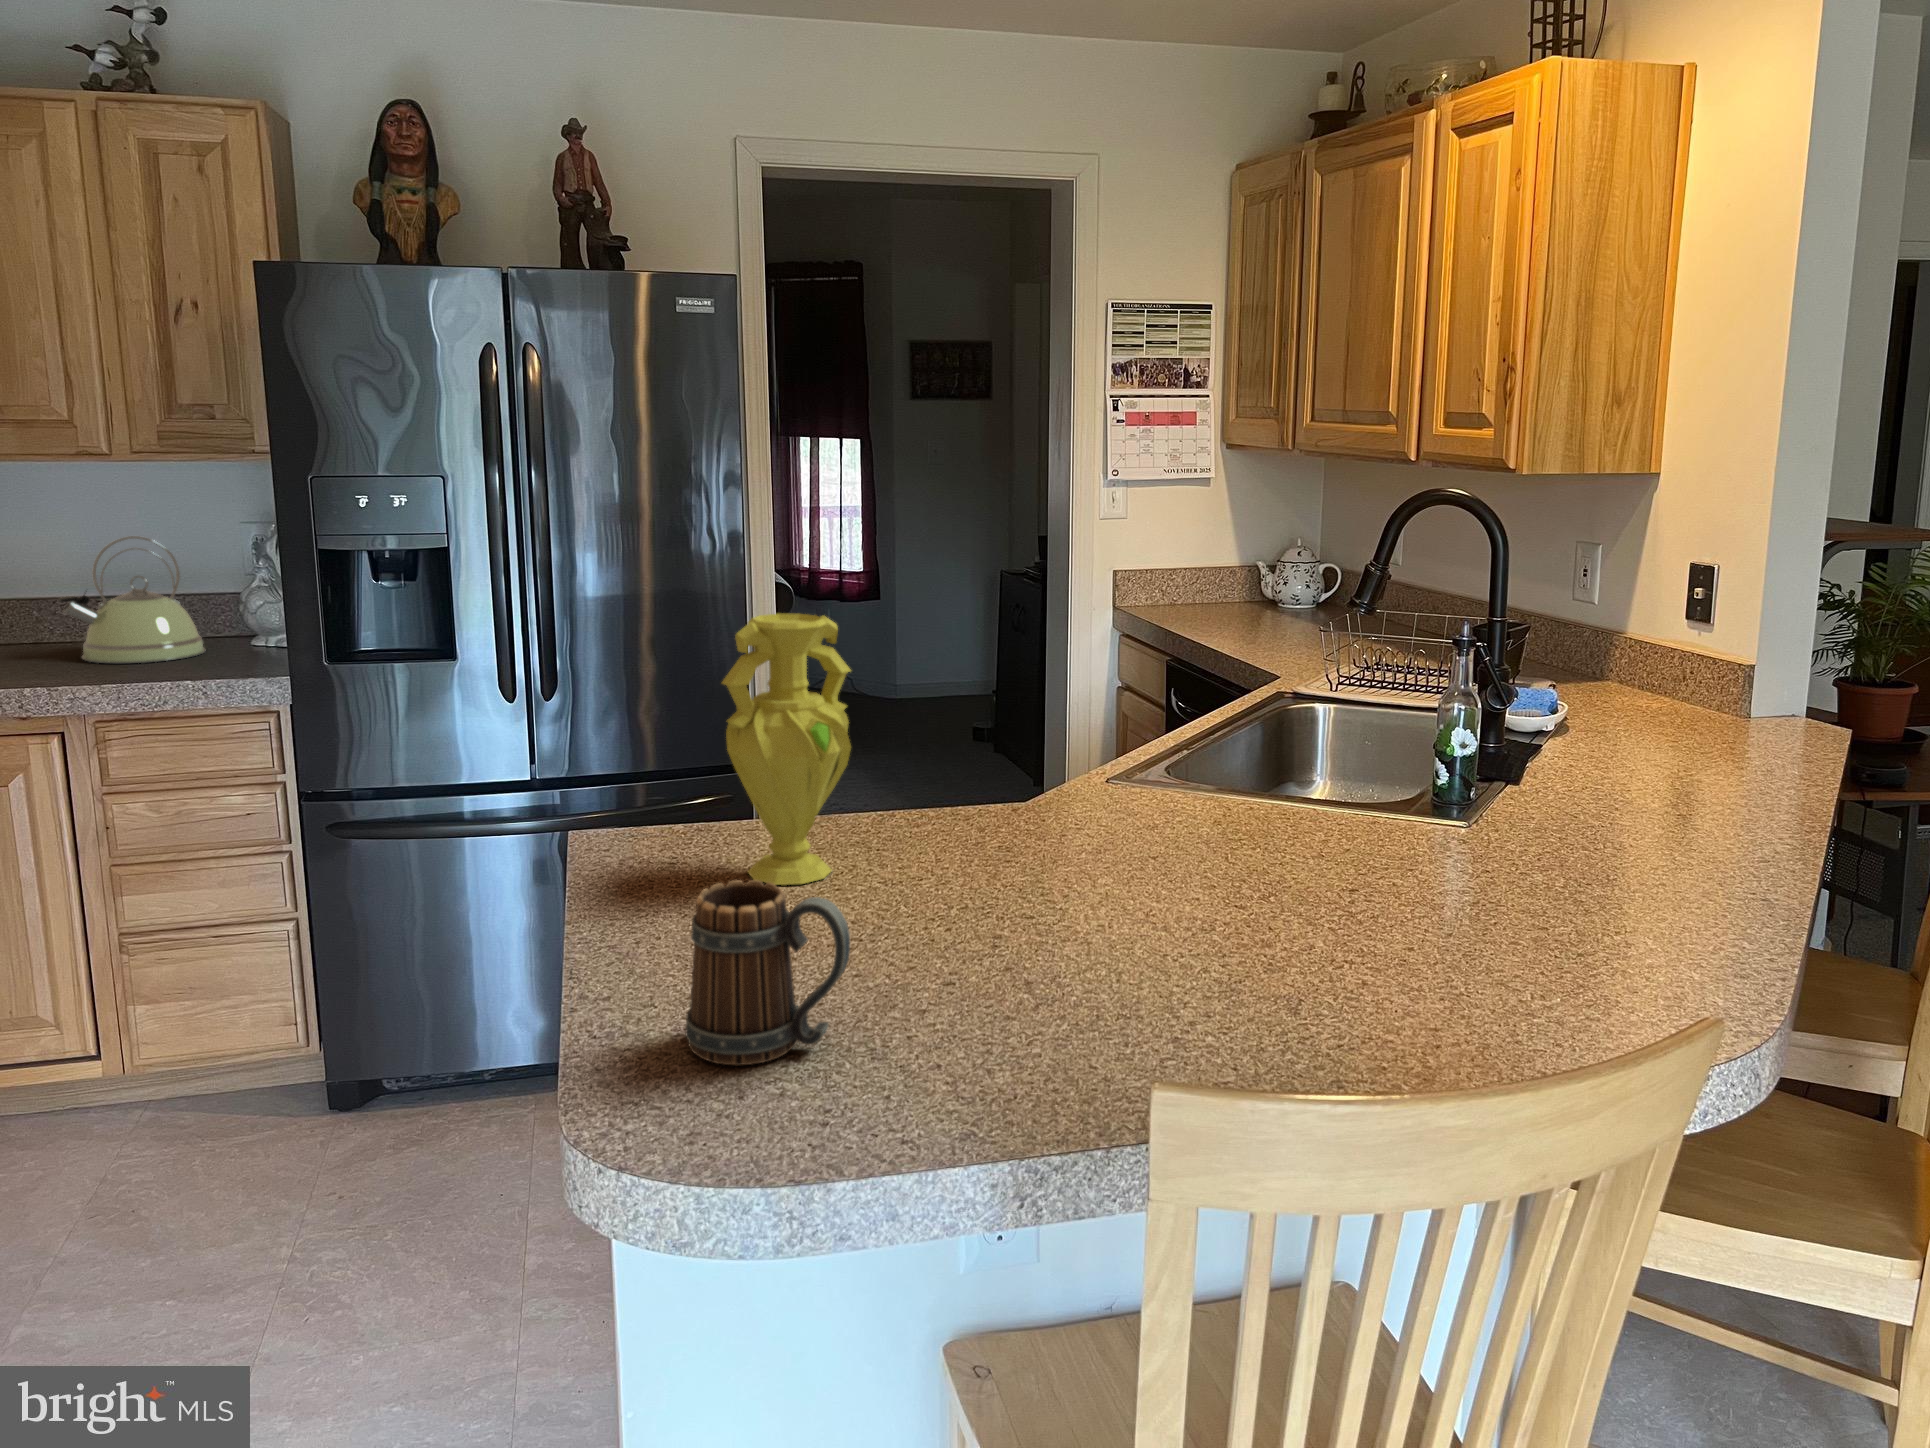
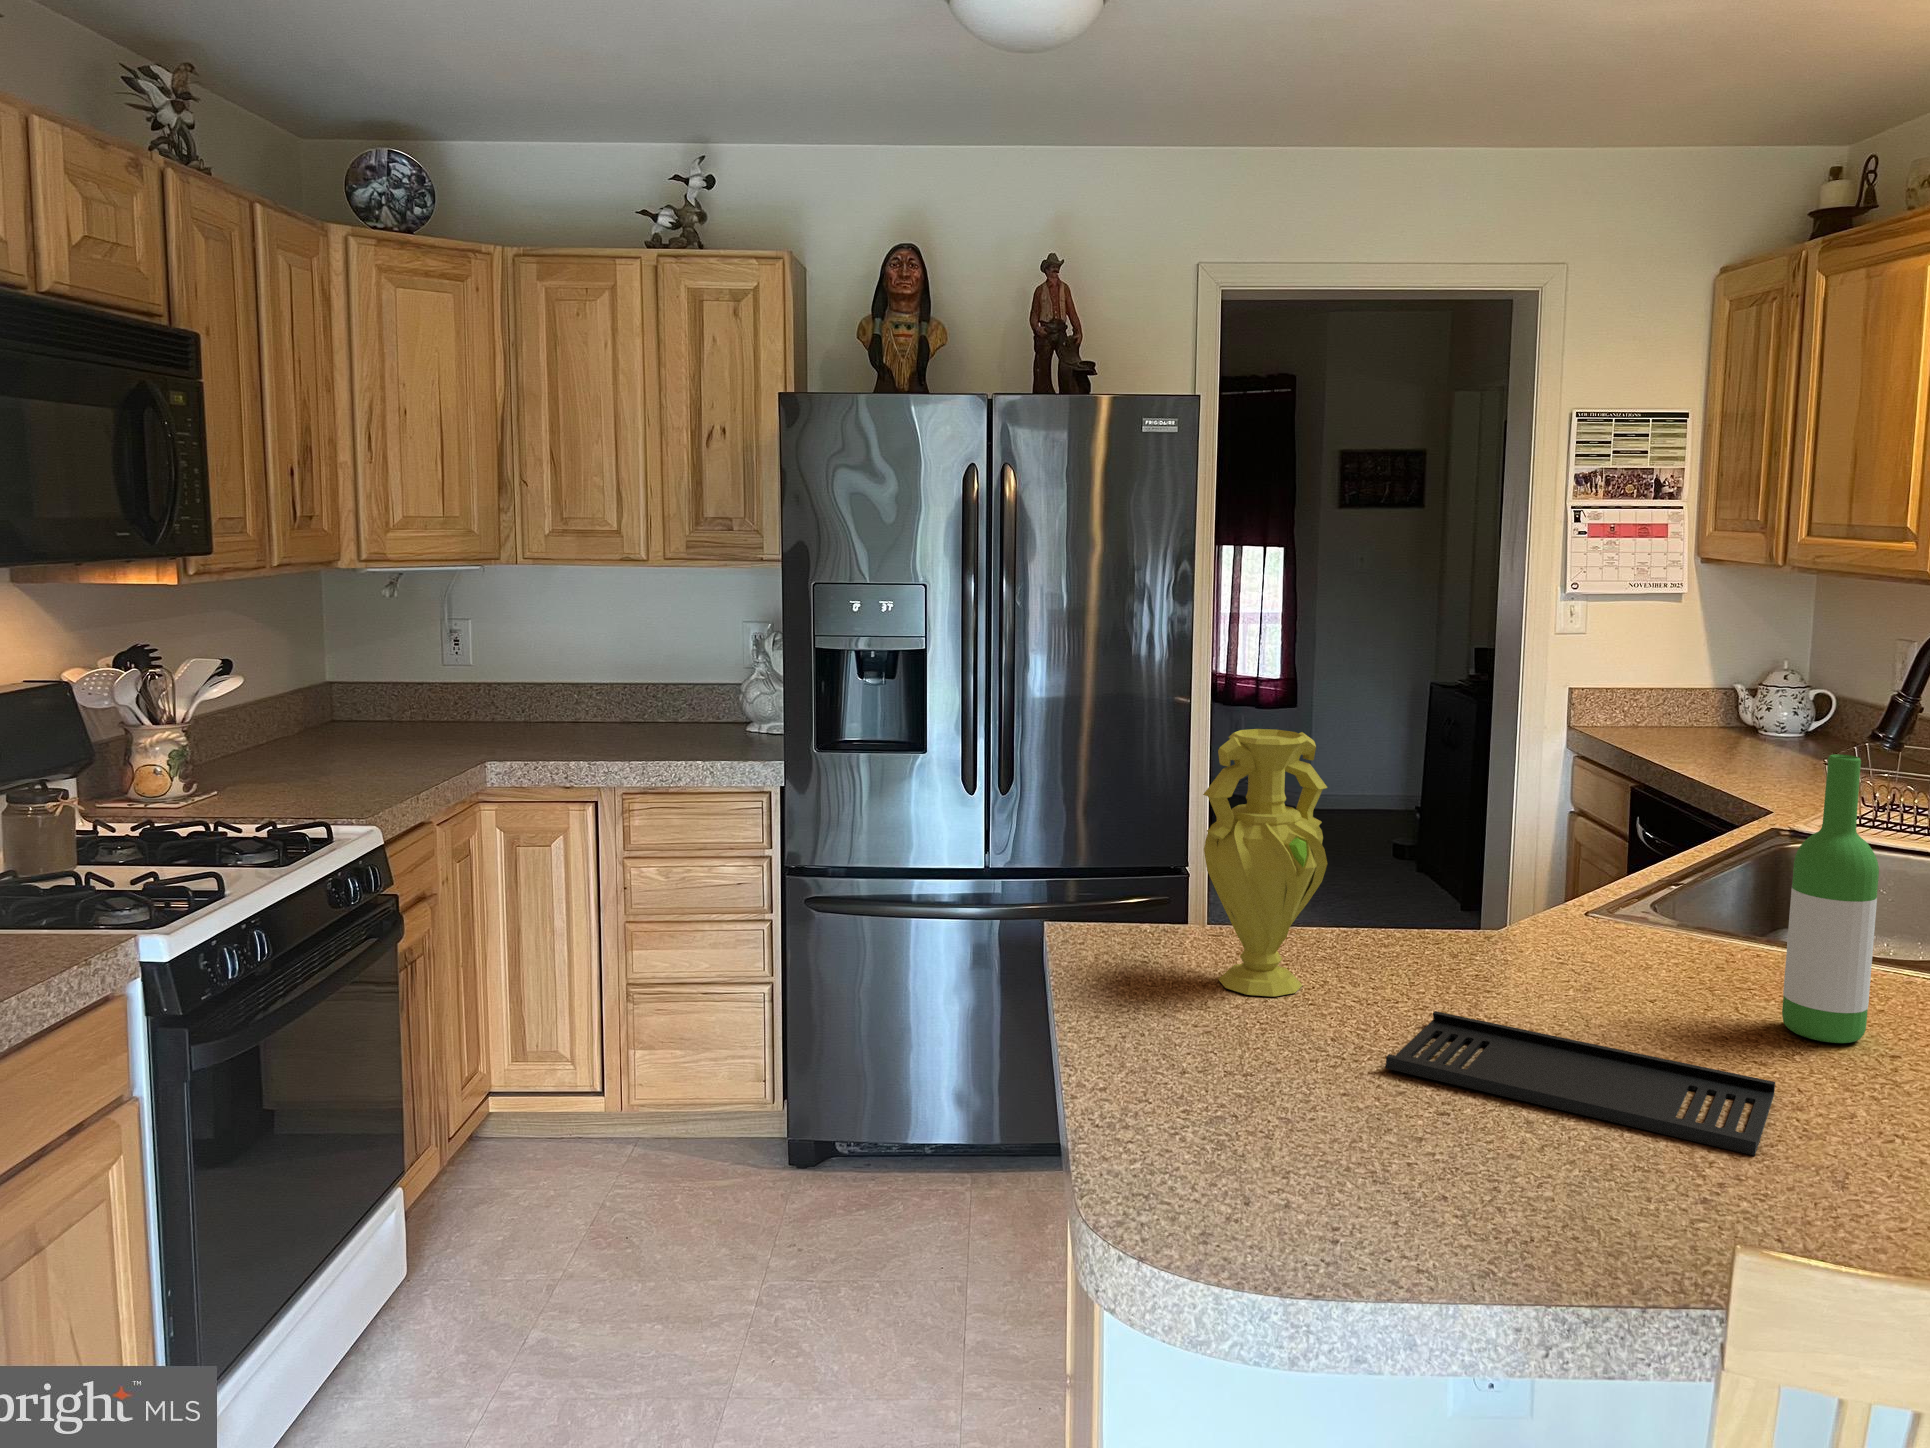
kettle: present [59,536,206,663] -> none [610,641,716,750]
wine bottle: none [1261,620,1337,881] -> present [1782,754,1879,1043]
mug: present [685,880,850,1065] -> none [1185,988,1352,1171]
tray: none [902,884,1248,991] -> present [1386,1011,1775,1156]

